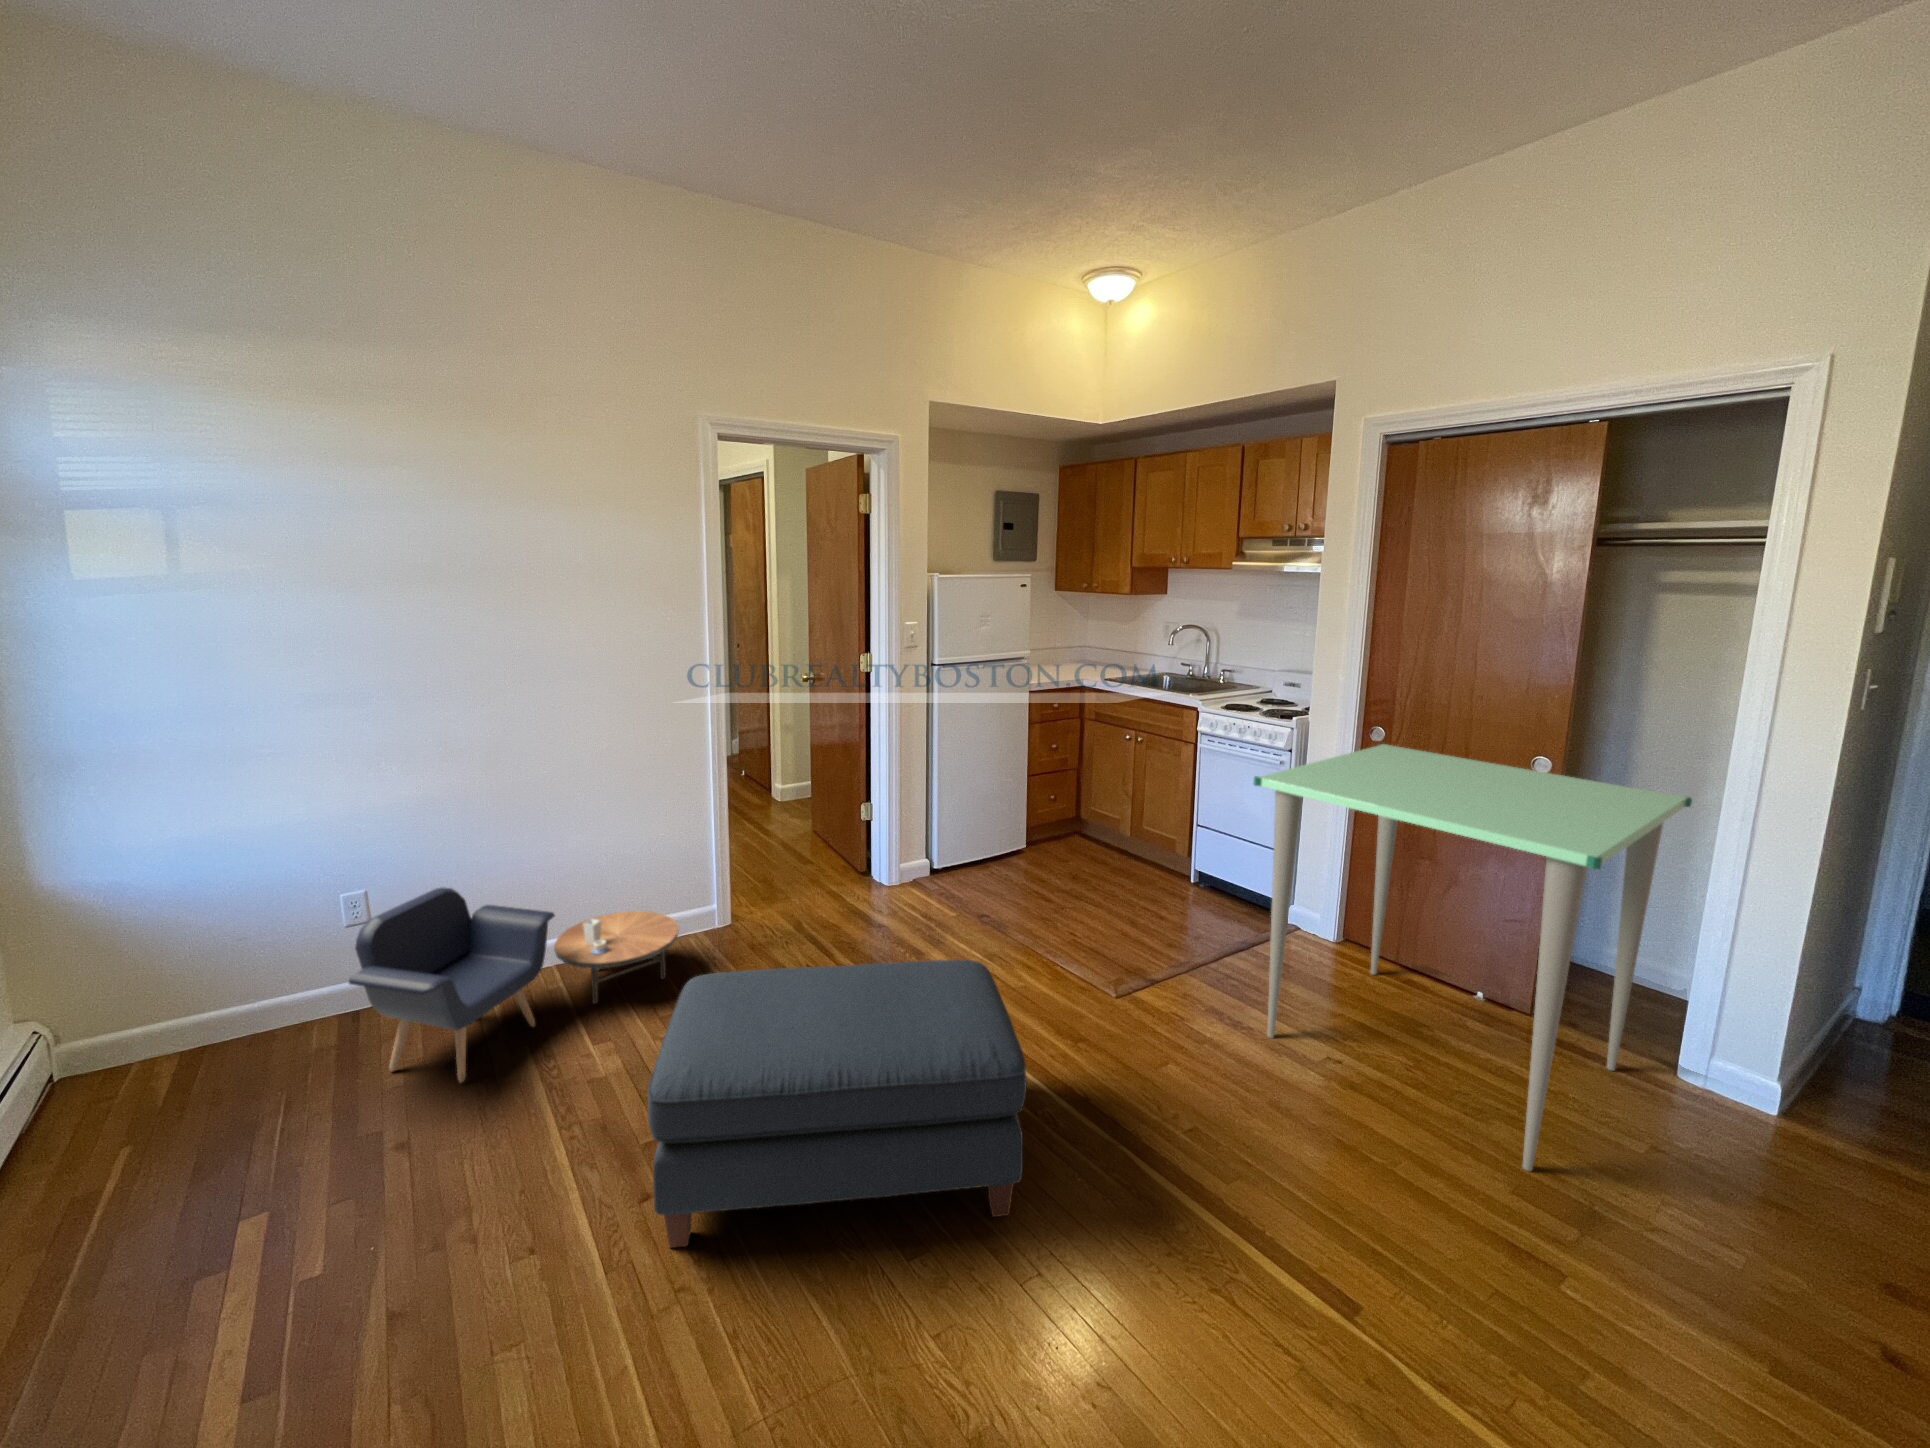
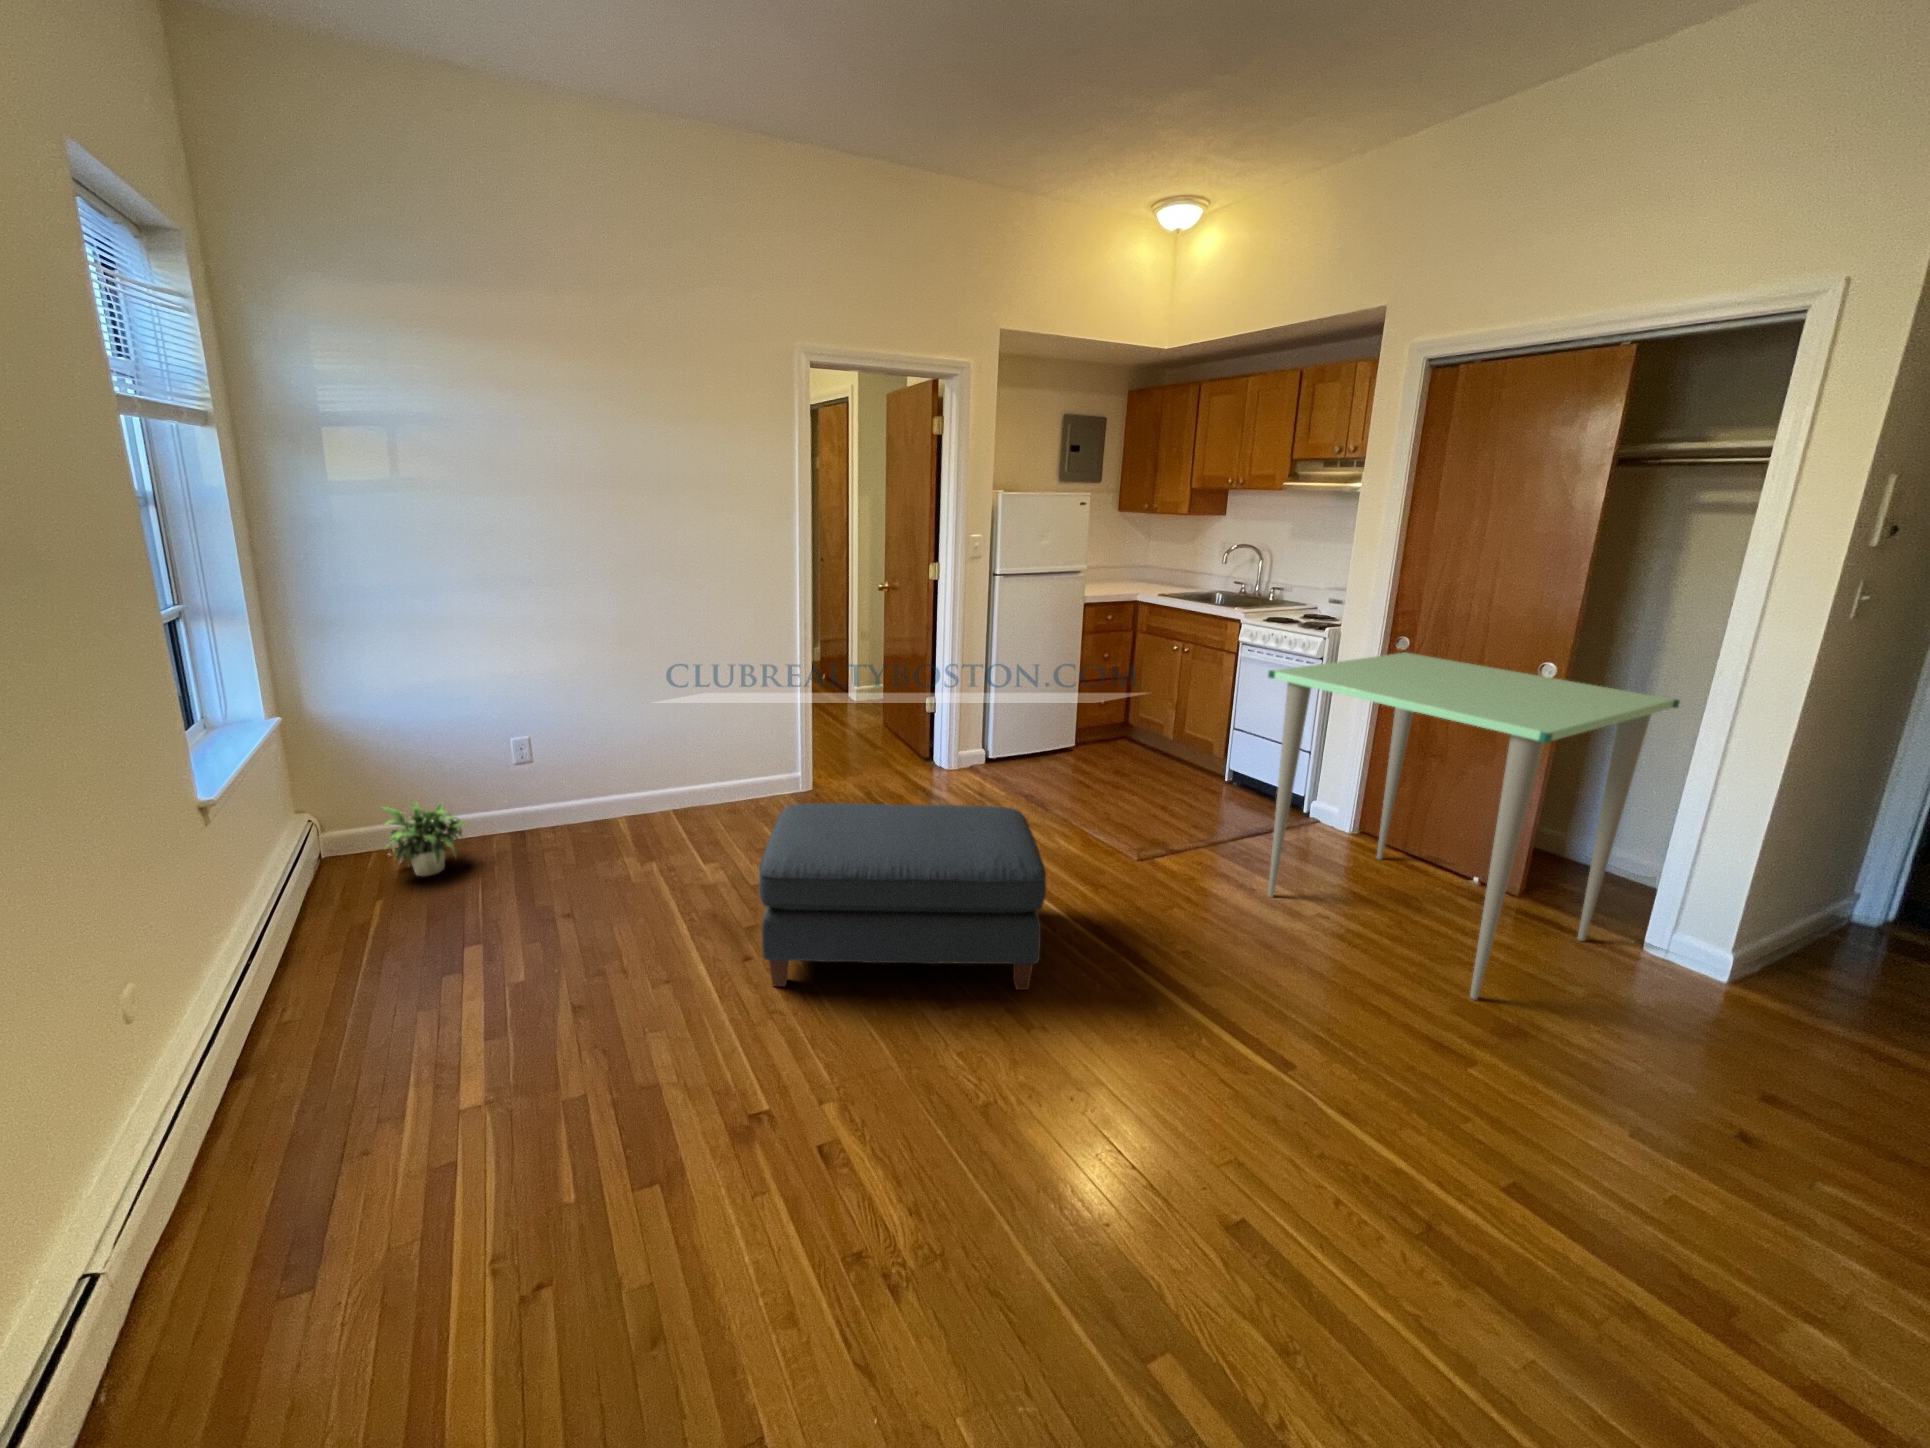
armchair: present [349,888,679,1082] -> none [532,736,772,879]
potted plant: none [129,990,260,1100] -> present [382,801,466,876]

